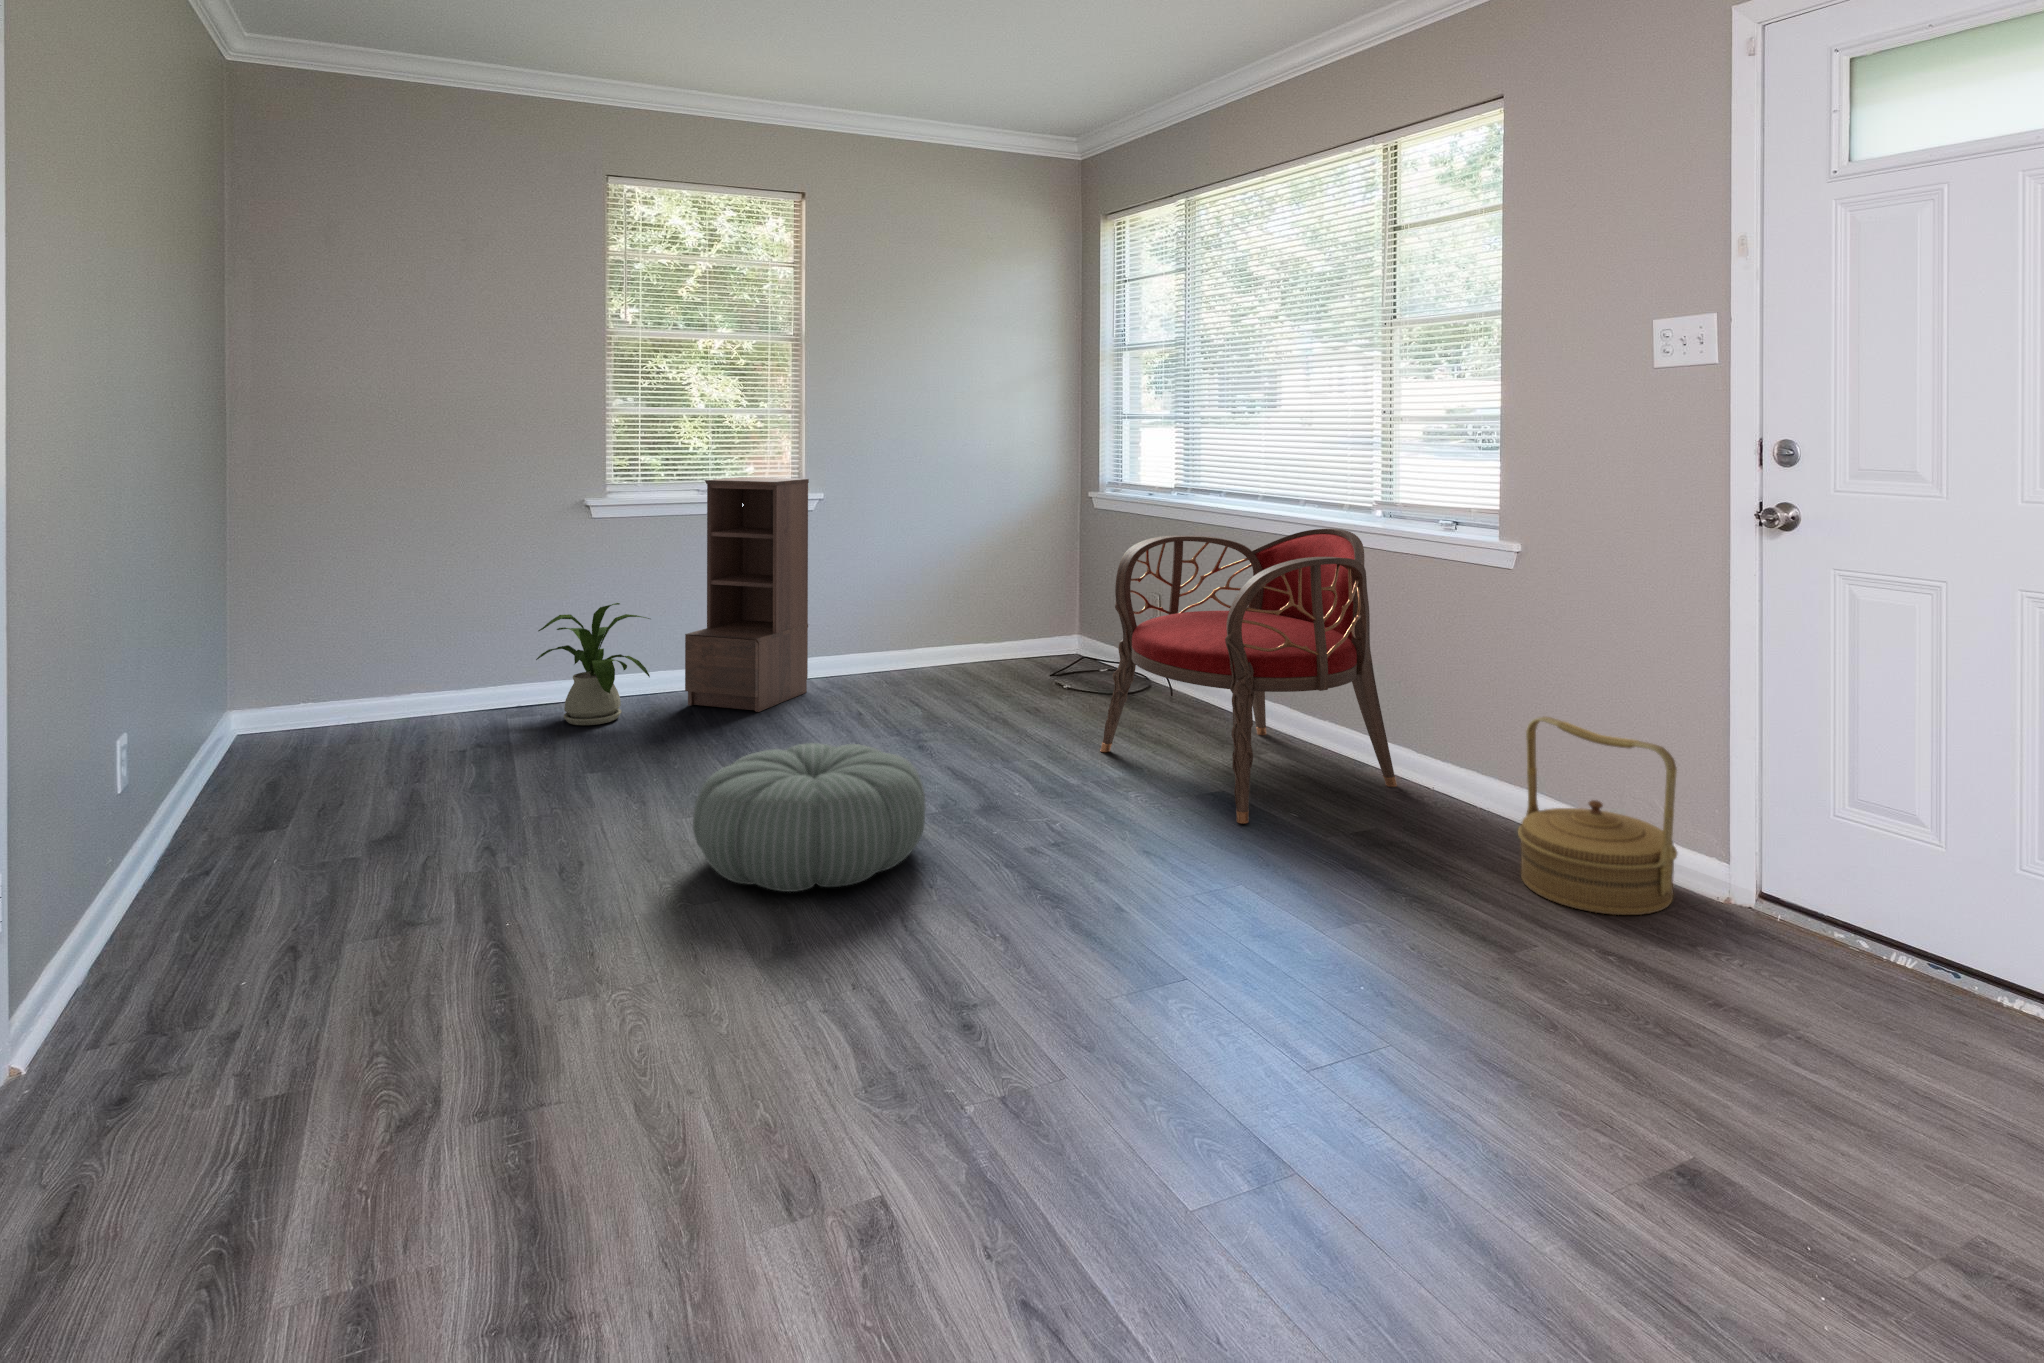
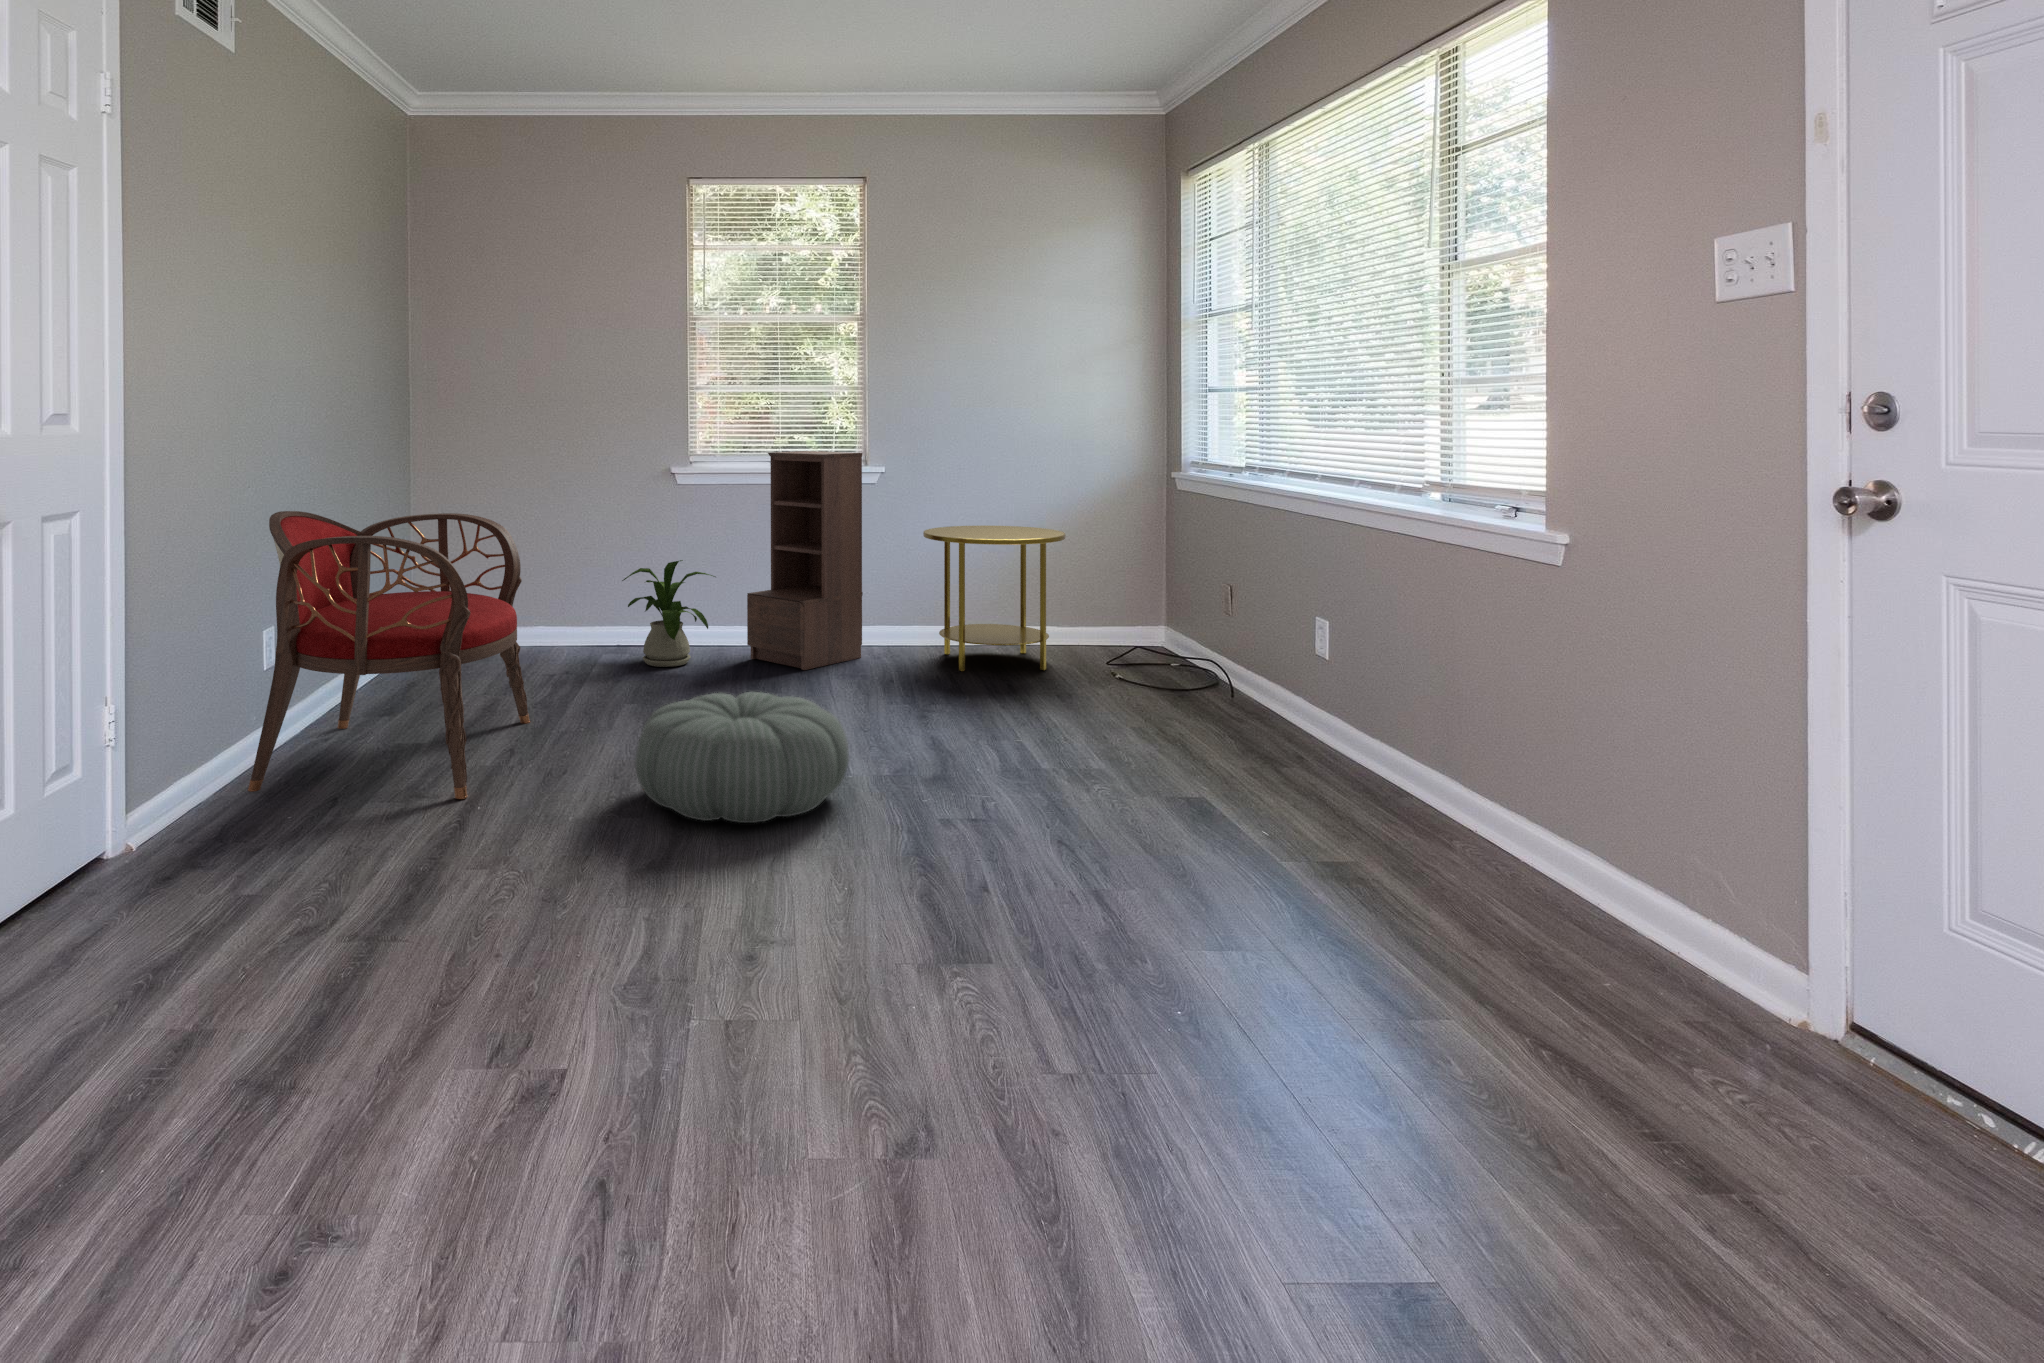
armchair: present [1100,529,1397,824] -> present [248,511,530,799]
side table: none [872,548,1011,696] -> present [923,526,1066,671]
woven basket: present [1518,717,1677,915] -> none [1489,747,1718,1015]

